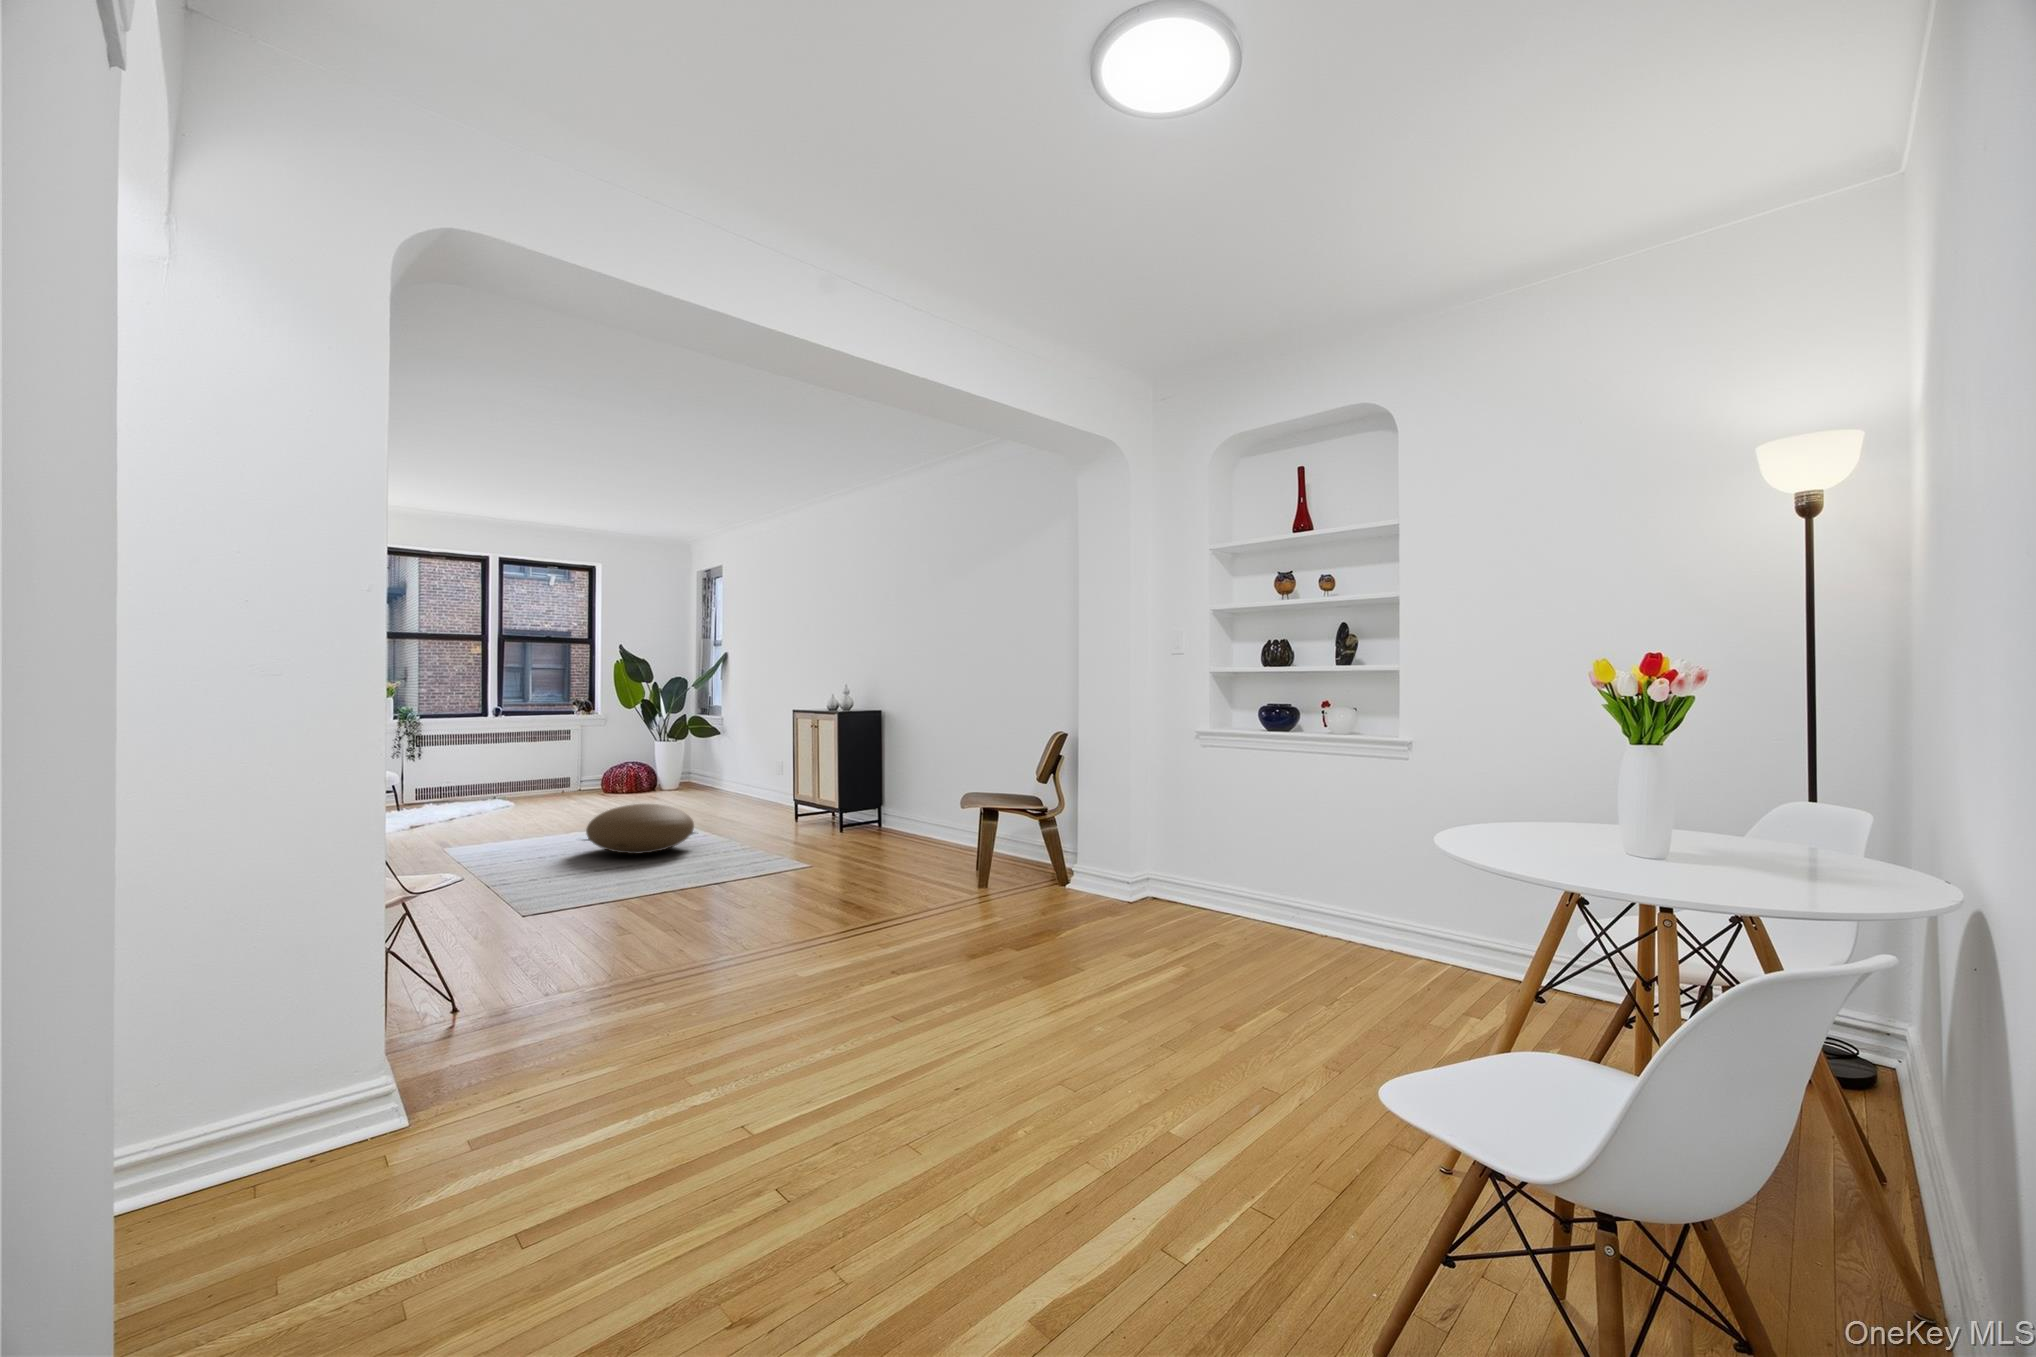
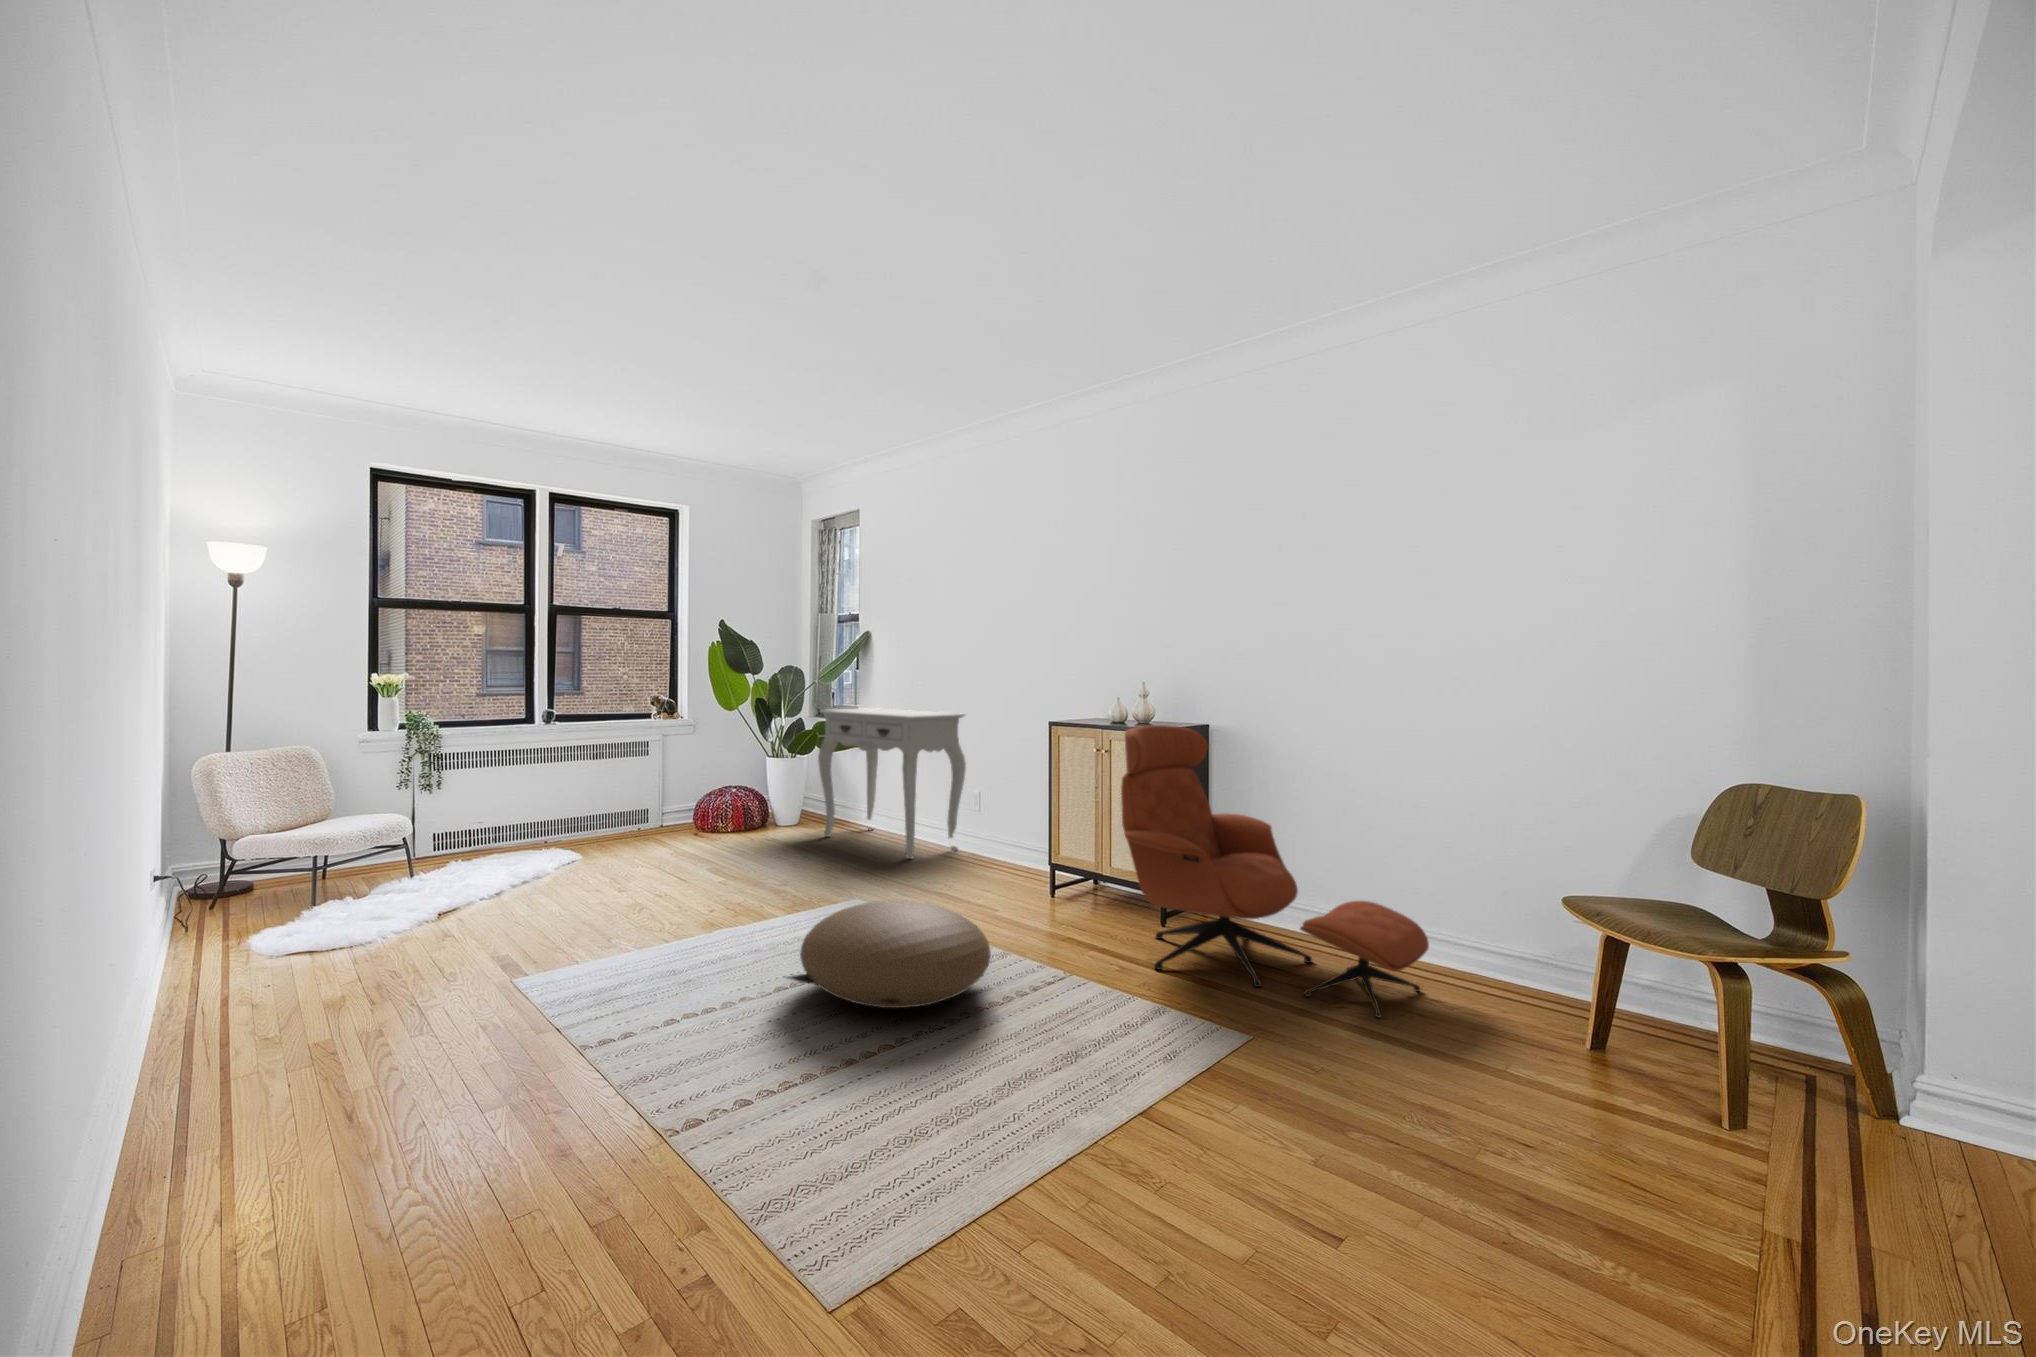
console table: none [683,706,774,805] -> present [818,708,966,859]
lounge chair: none [789,709,932,859] -> present [1121,725,1429,1018]

